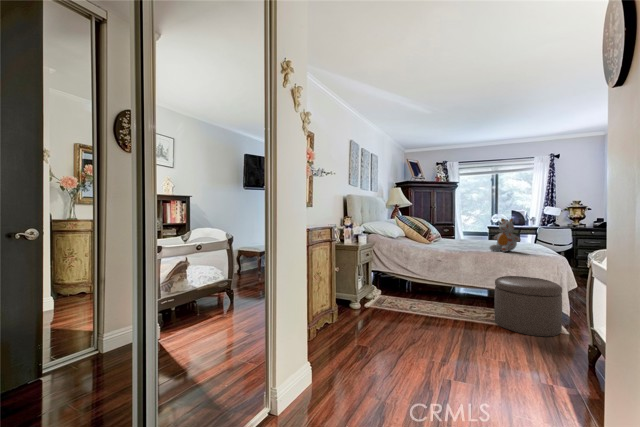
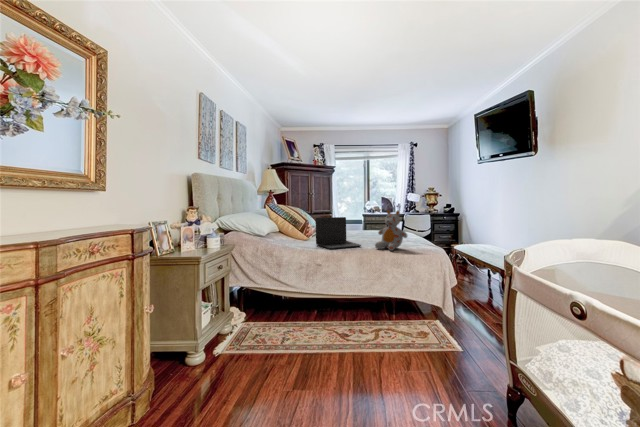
laptop: none [437,225,478,249] -> present [316,217,361,249]
ottoman: present [494,276,562,336] -> none [385,283,461,365]

